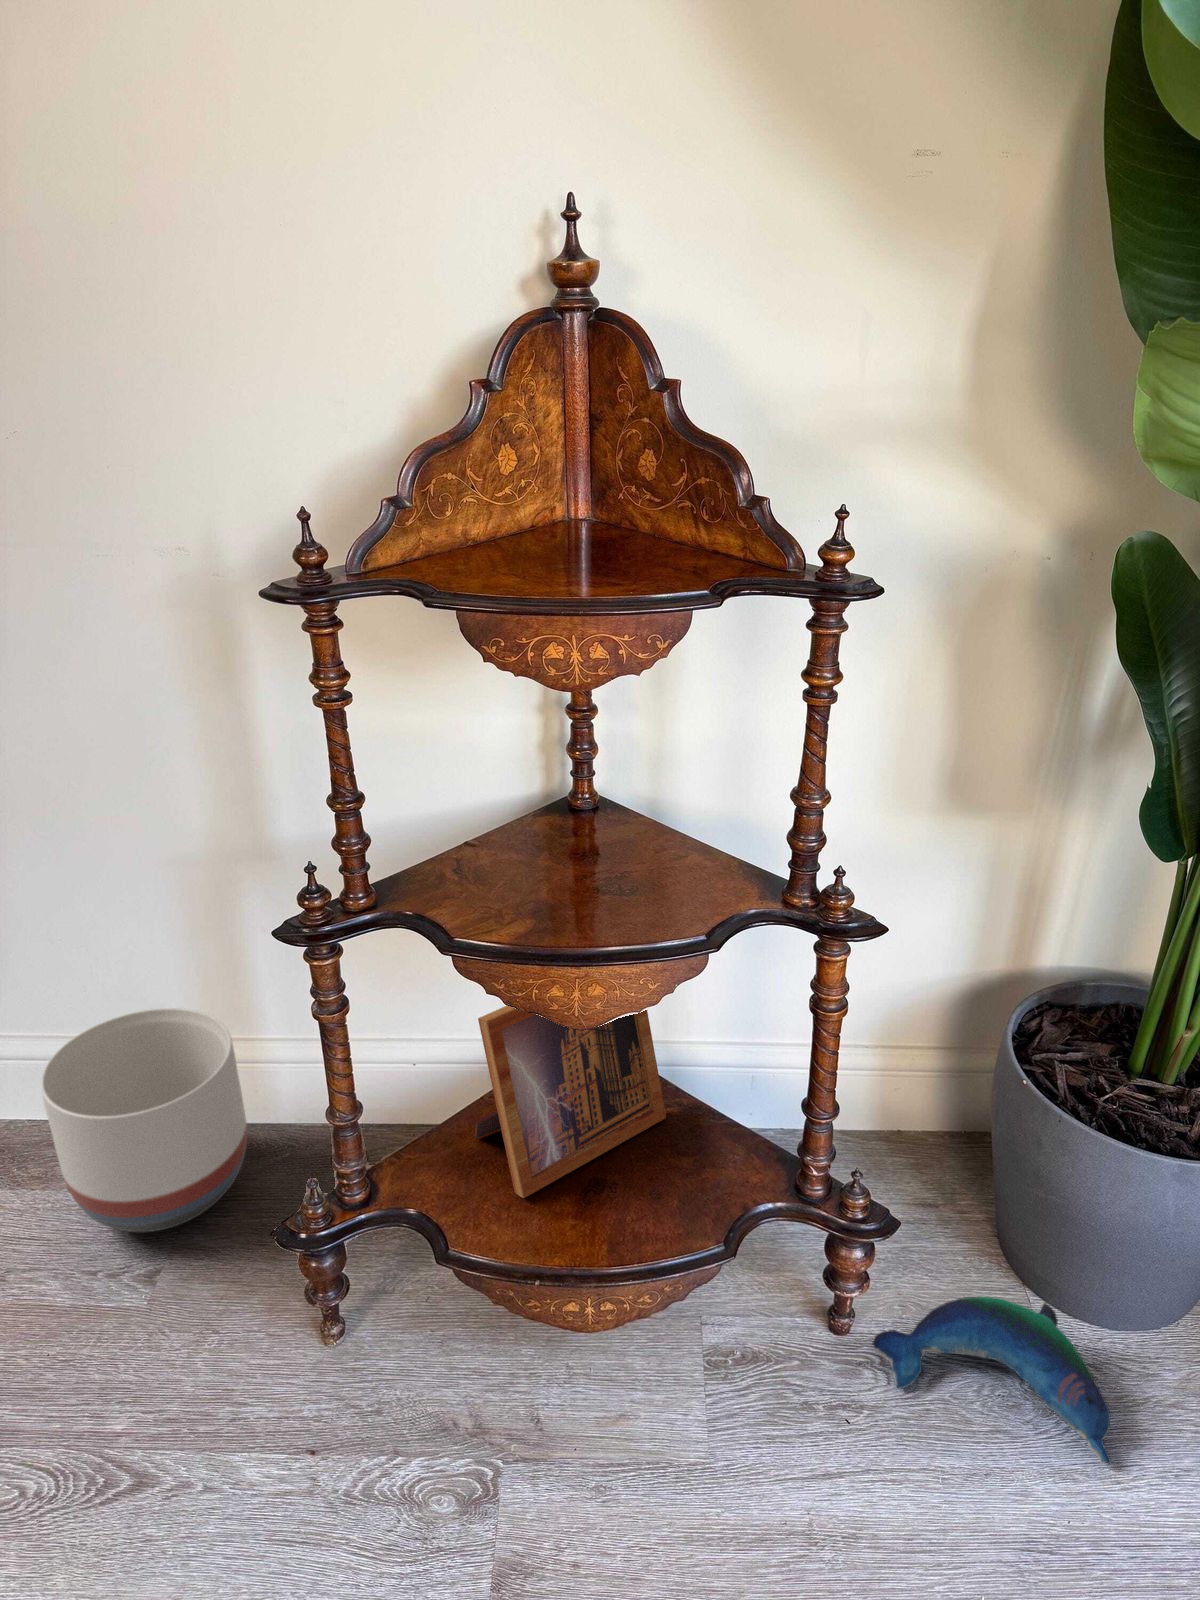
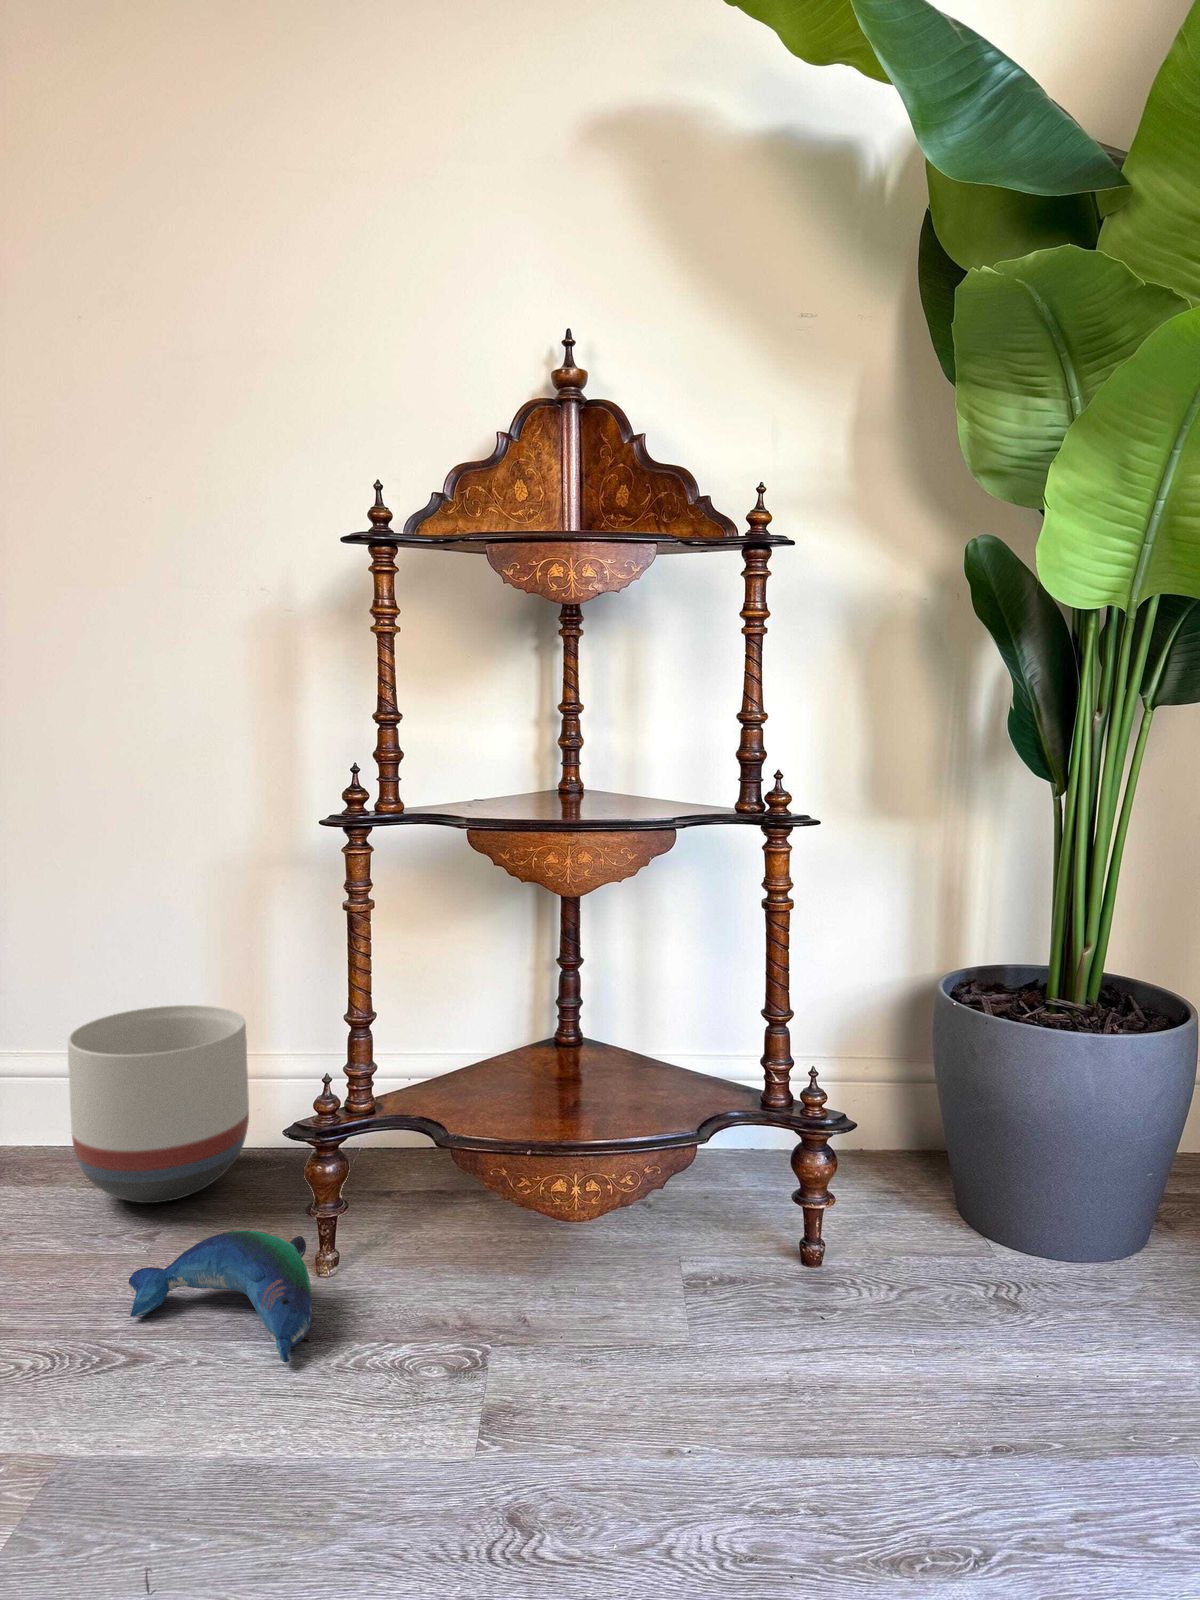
picture frame: present [475,1005,666,1198] -> none [468,917,644,1116]
plush toy: present [873,1297,1110,1464] -> present [129,1231,312,1363]

